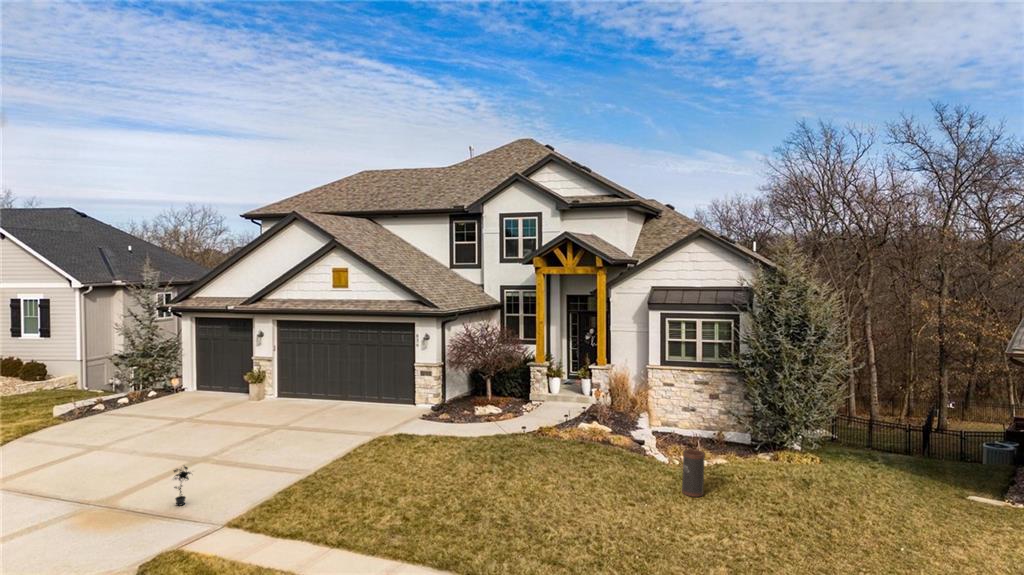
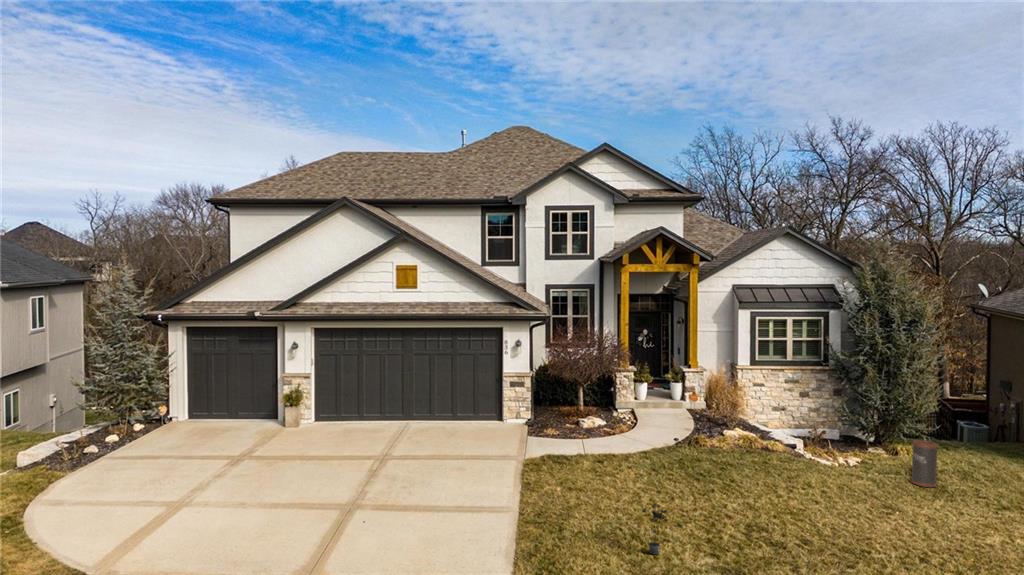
potted plant: present [174,466,191,505] -> present [643,504,670,555]

